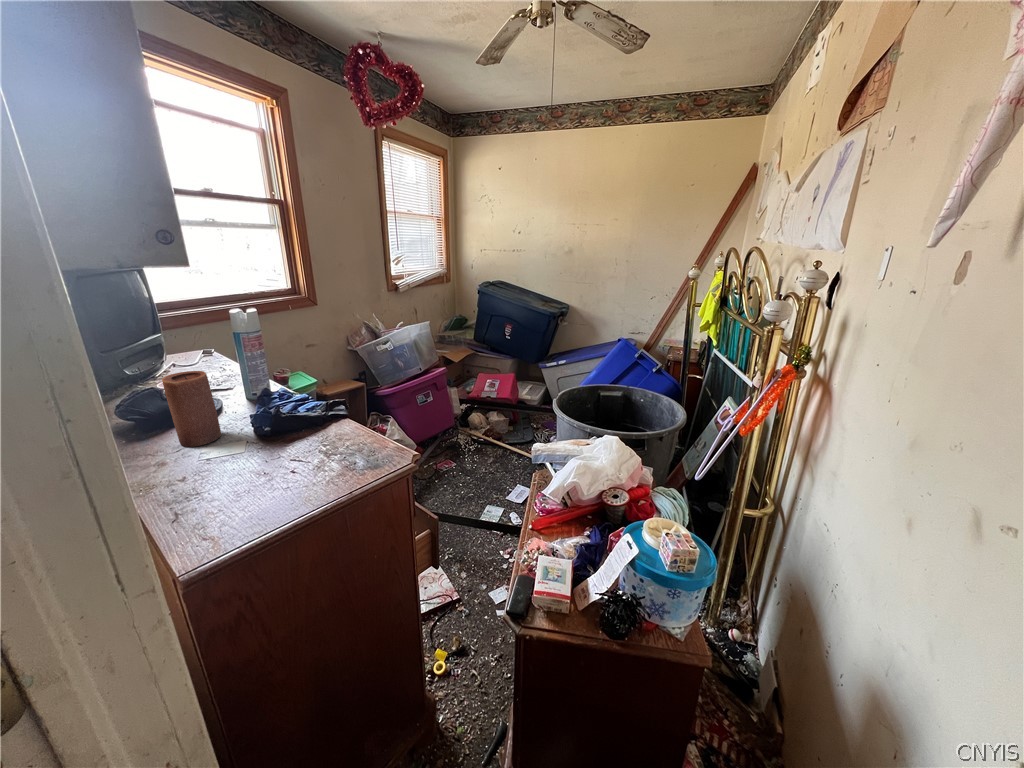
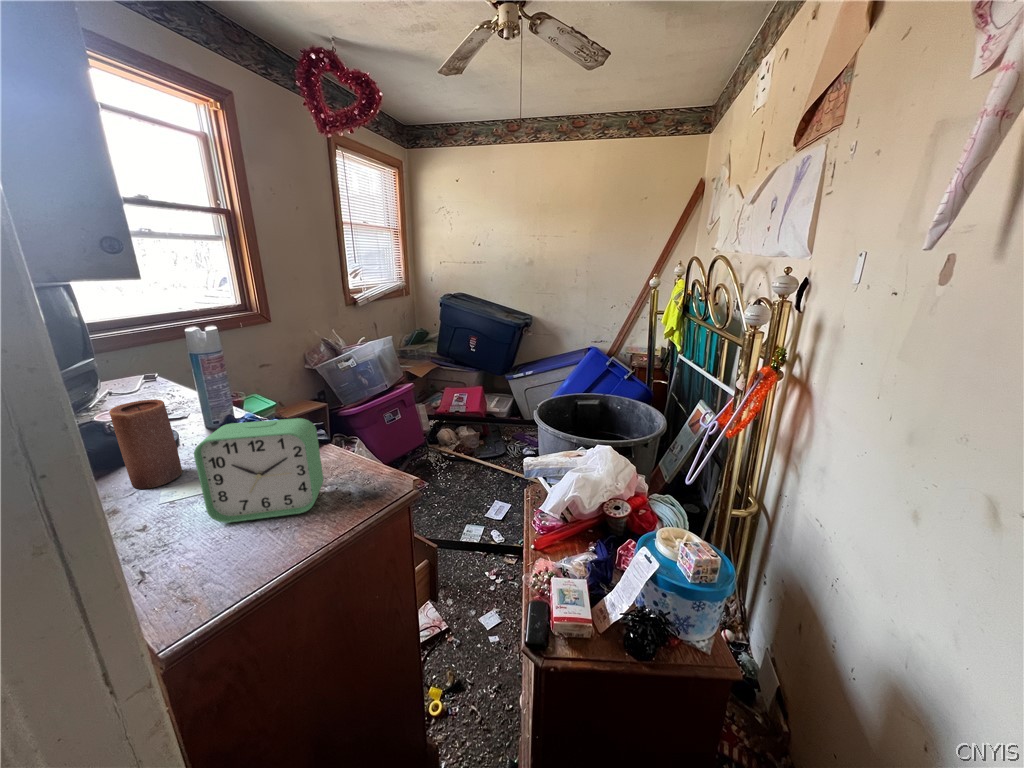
alarm clock: none [222,393,334,480] -> present [194,418,323,523]

